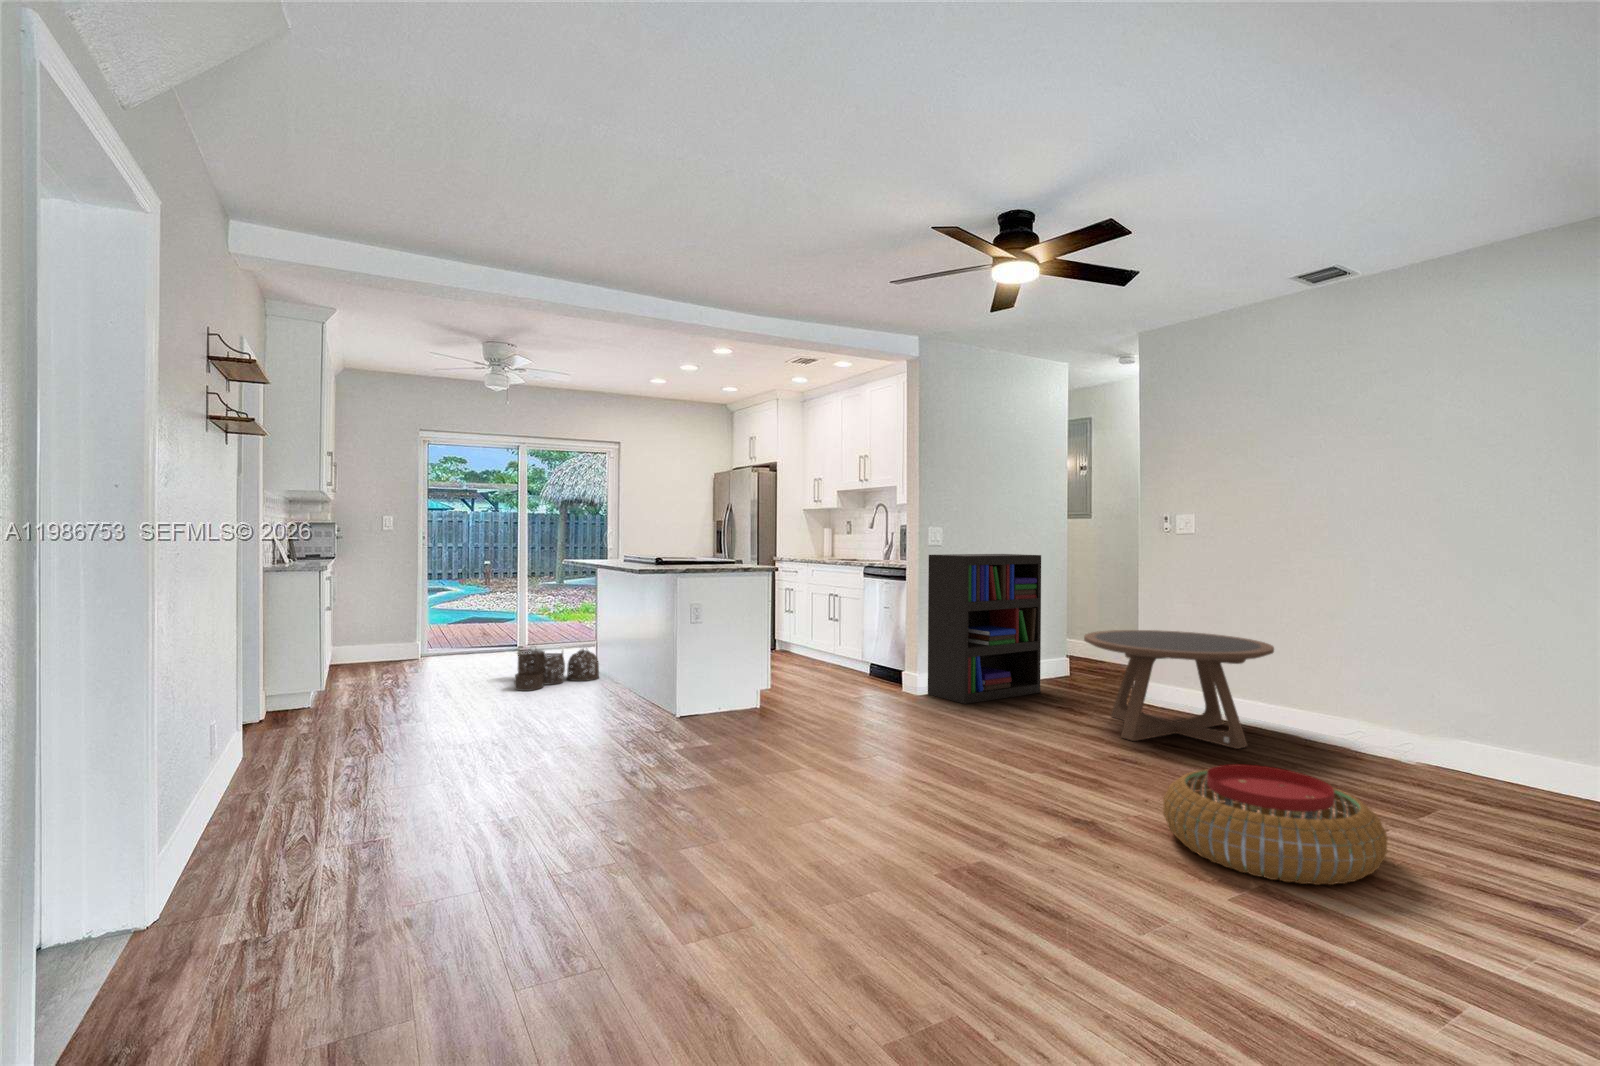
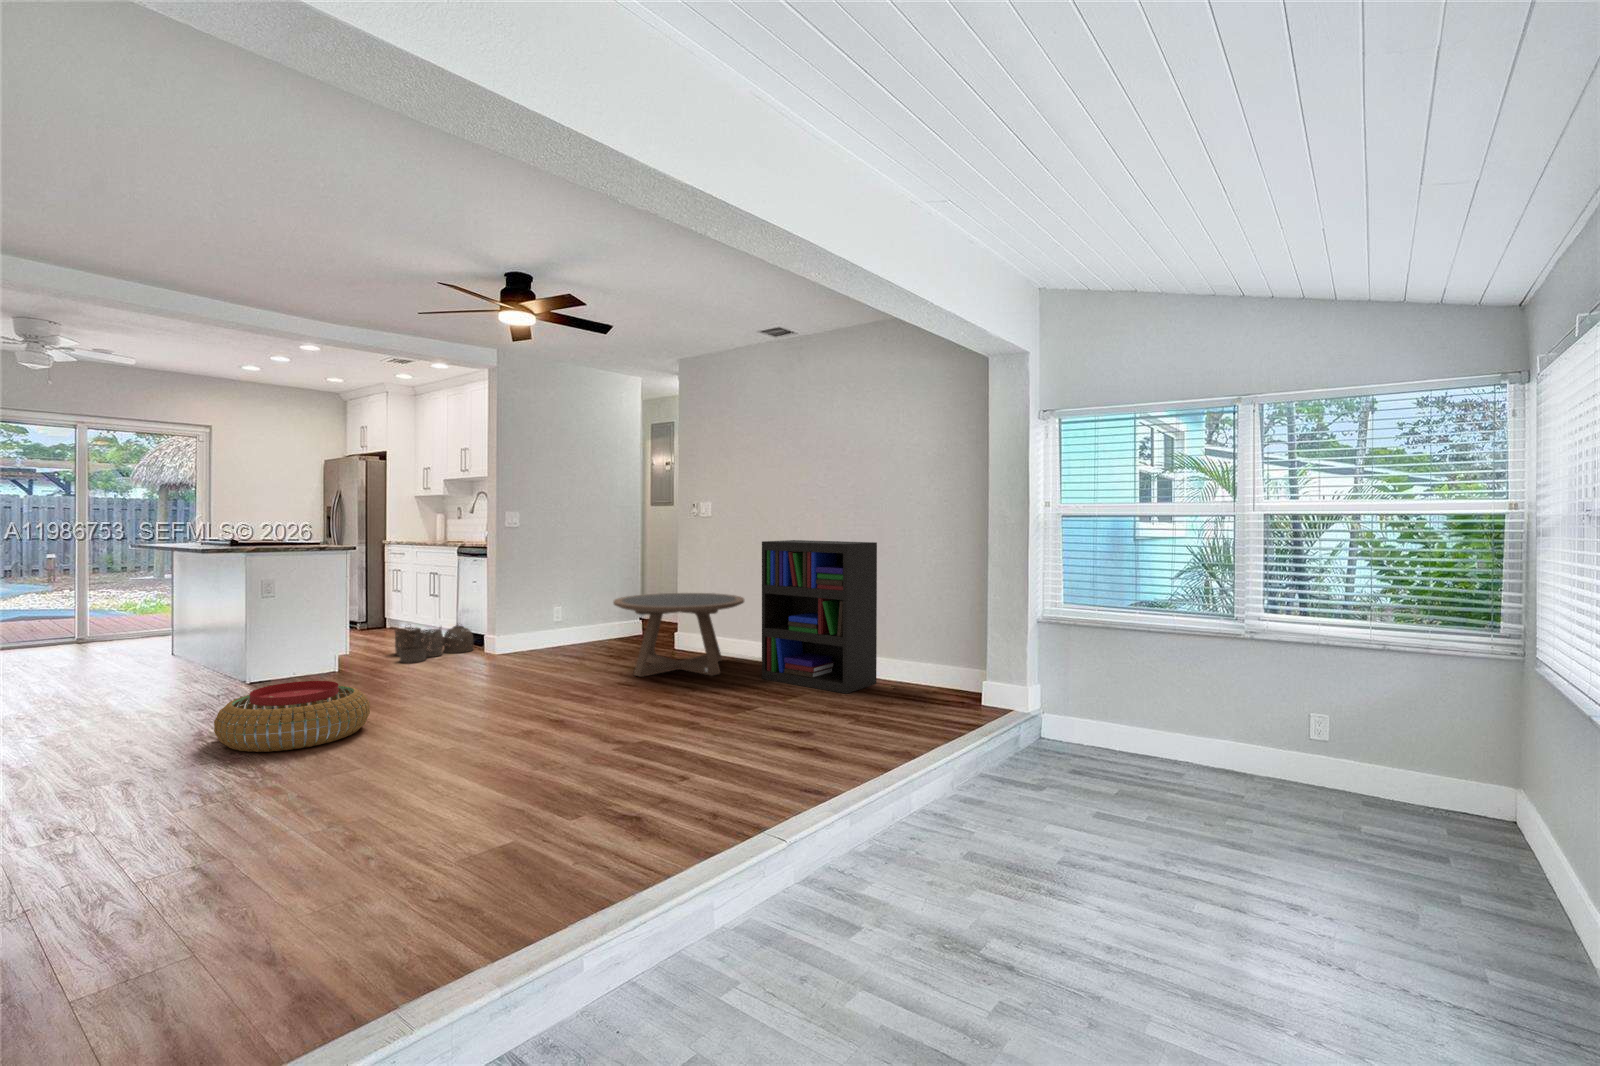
bookshelf: present [928,554,1041,704] -> present [762,540,877,694]
woven basket: present [515,649,599,691] -> present [395,625,473,663]
pouf: present [1163,764,1388,885] -> present [214,681,370,752]

